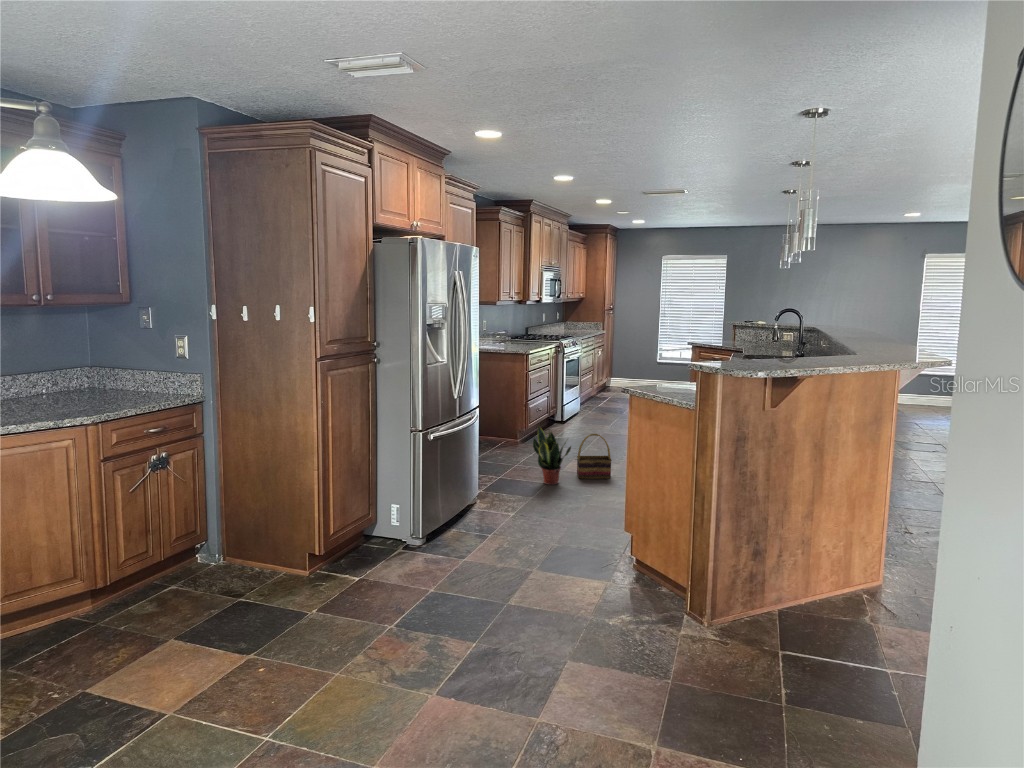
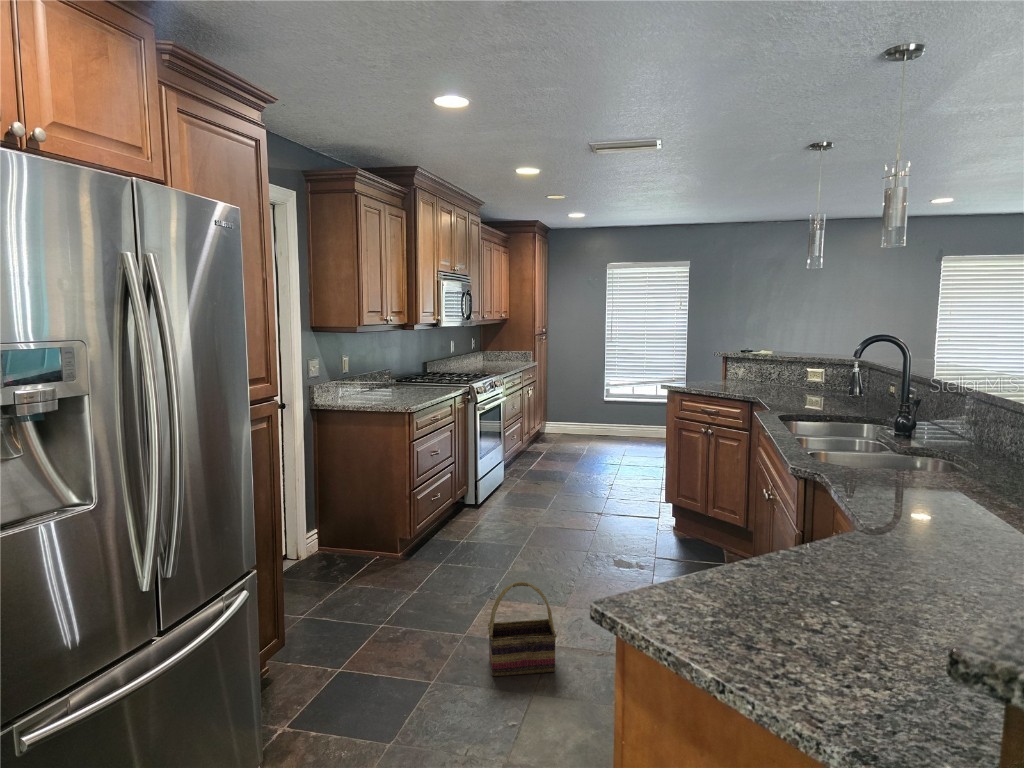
potted plant: present [533,426,571,485] -> none [393,582,473,707]

